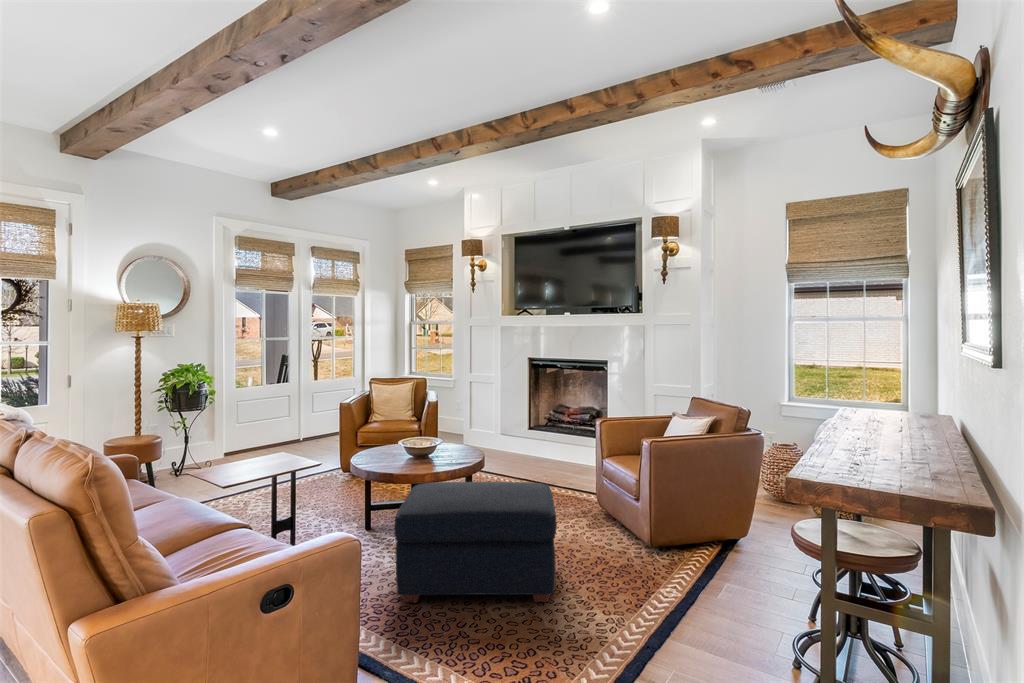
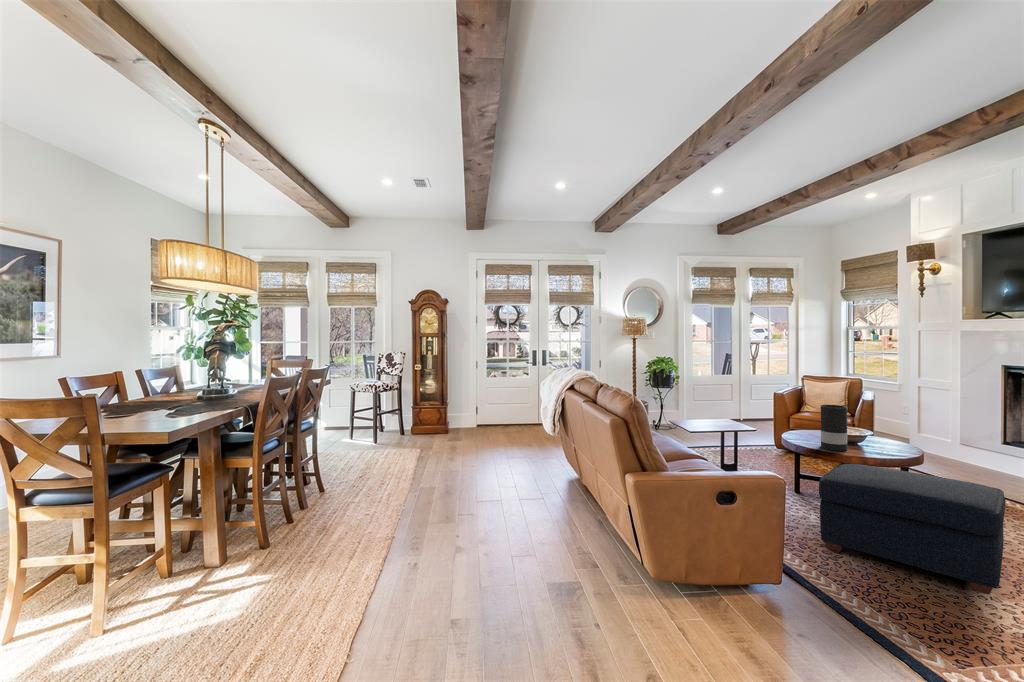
vase: none [393,413,420,469] -> present [821,405,847,451]

